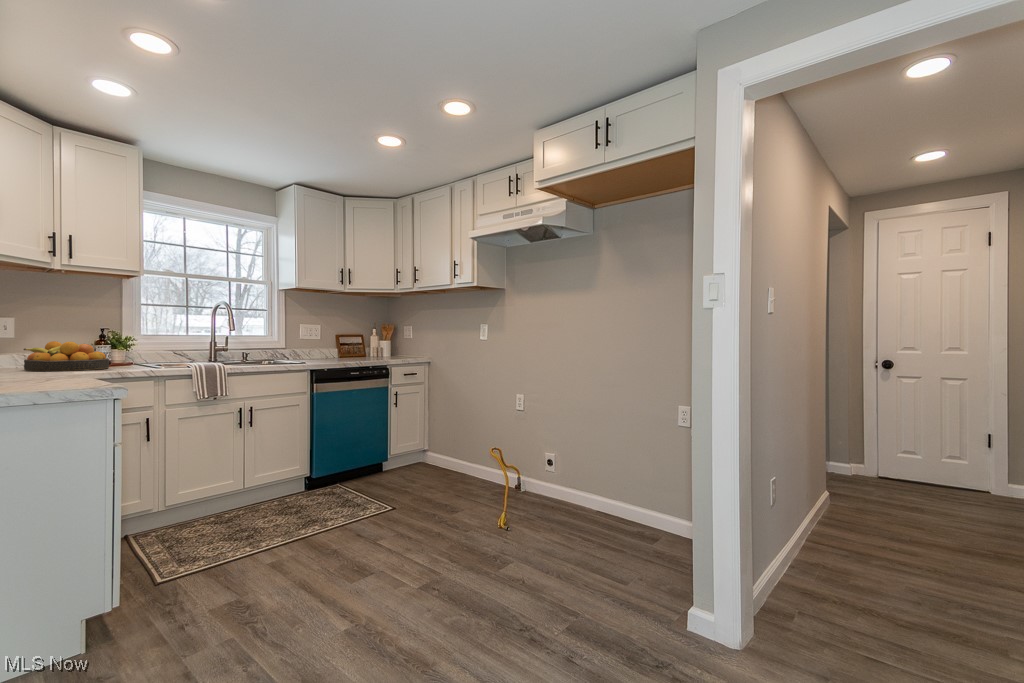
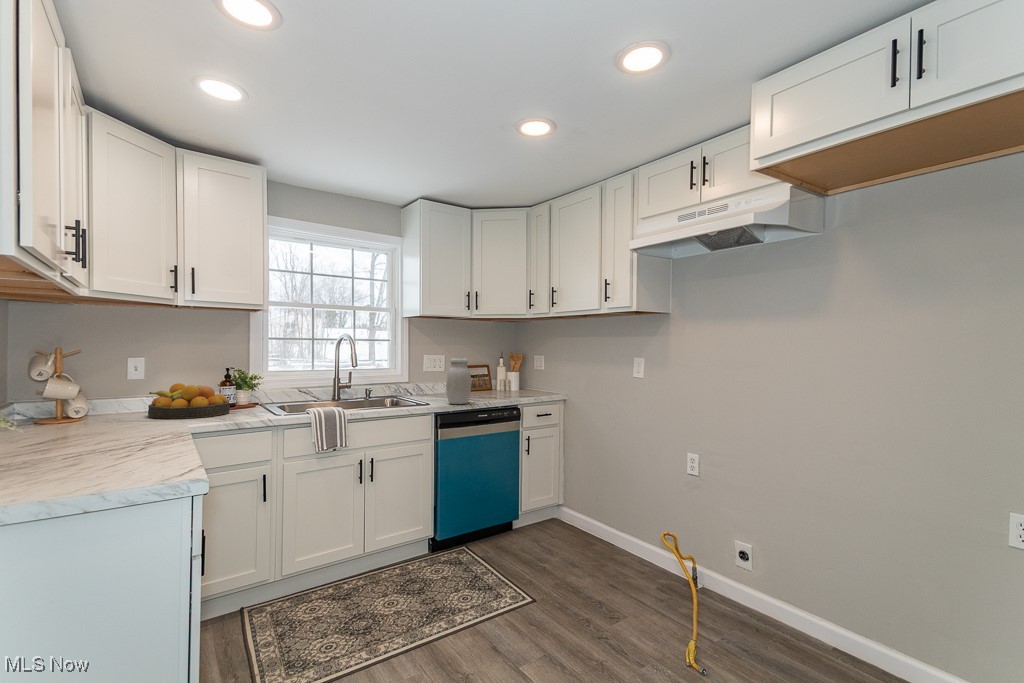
jar: none [320,325,343,363] -> present [446,358,471,404]

